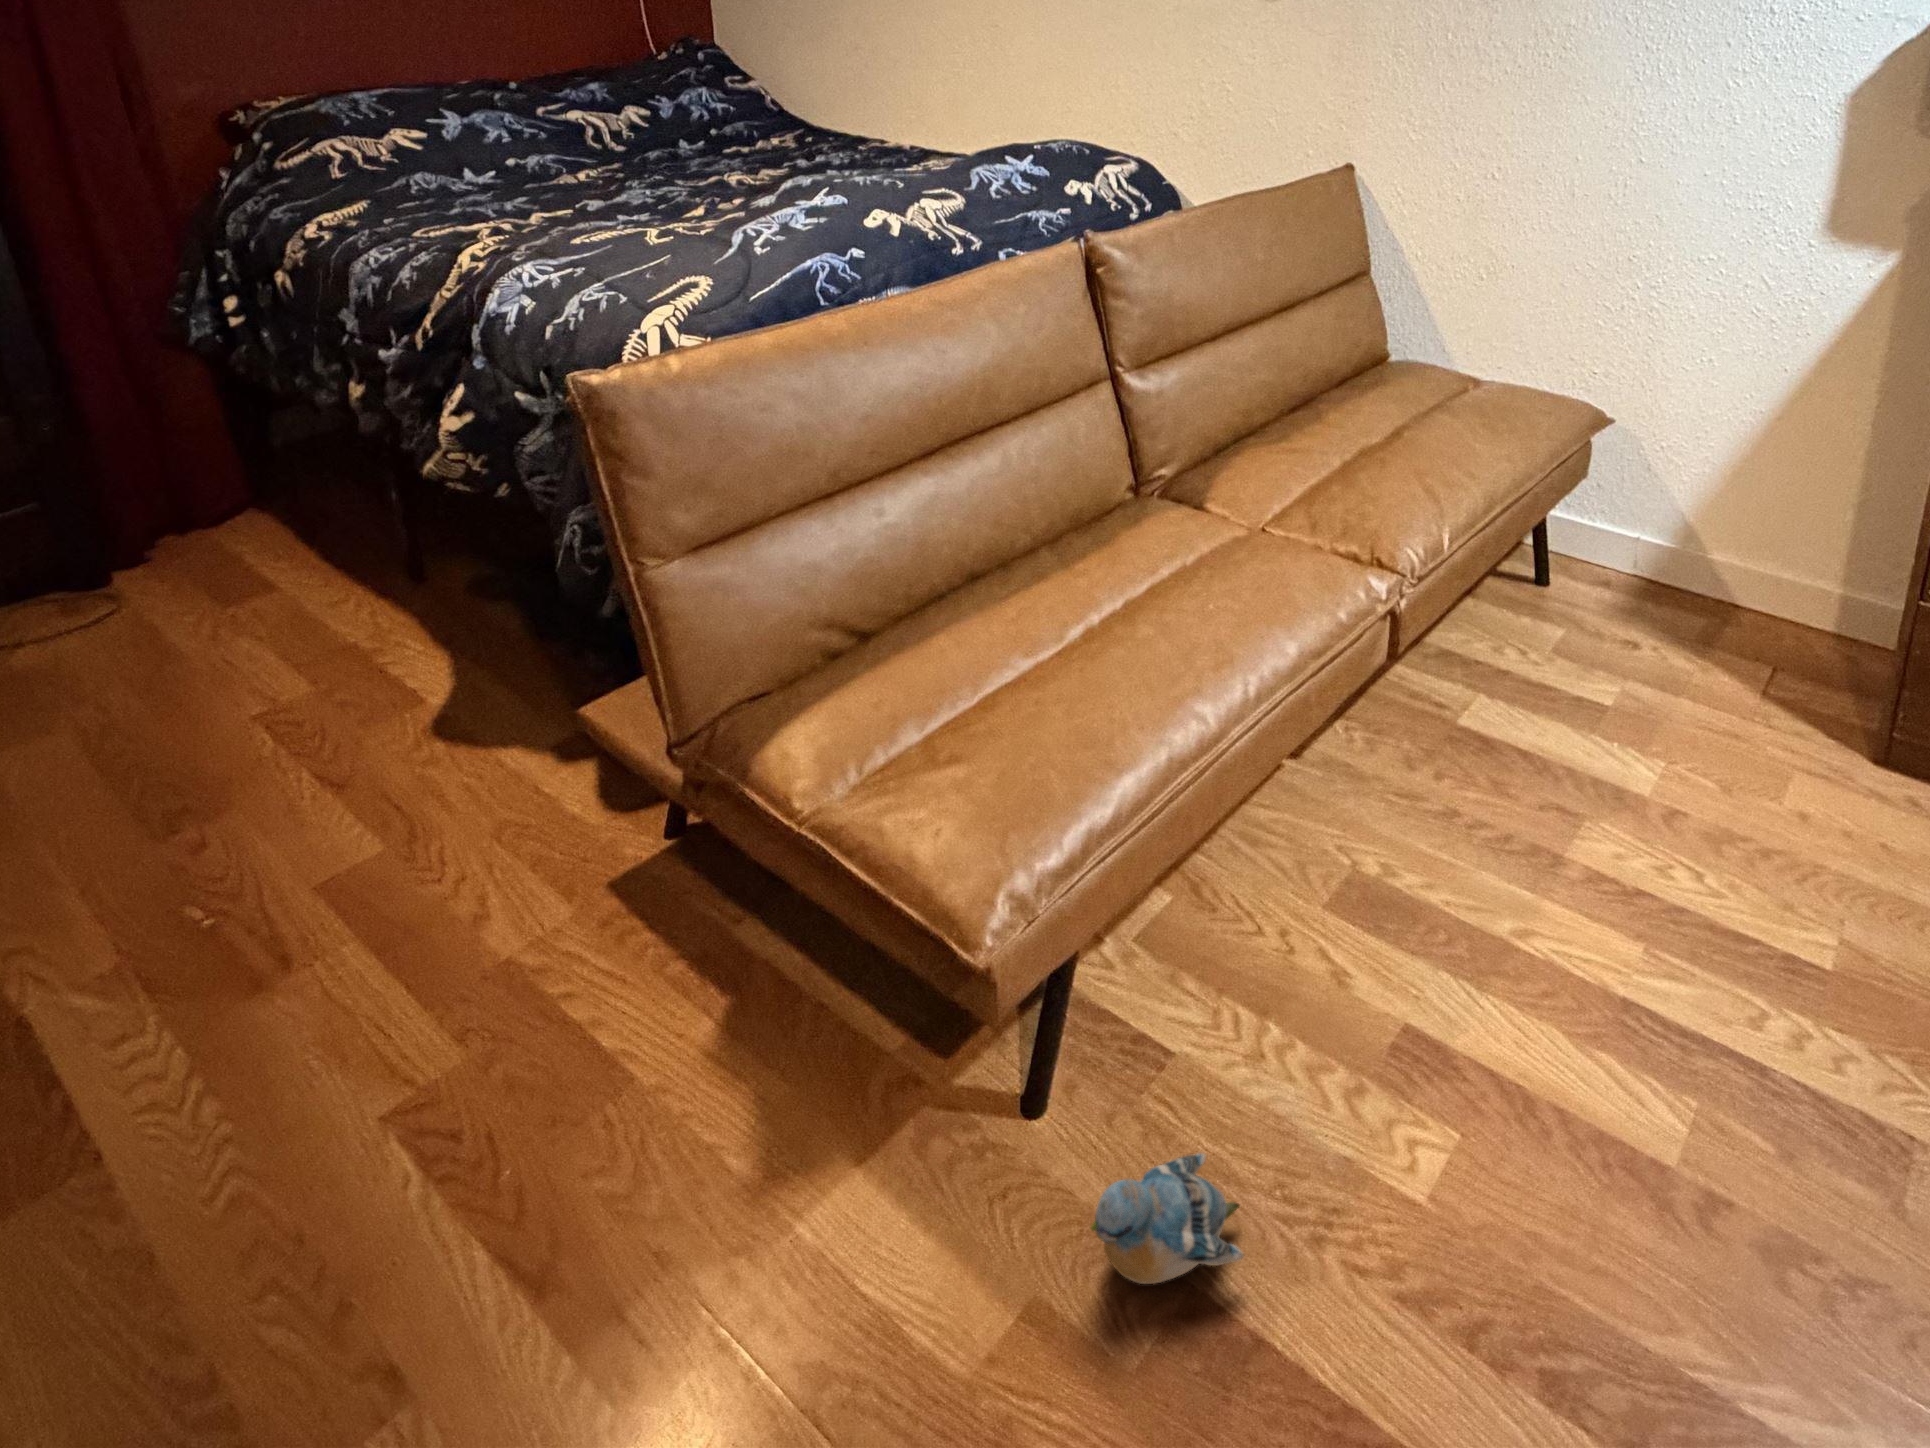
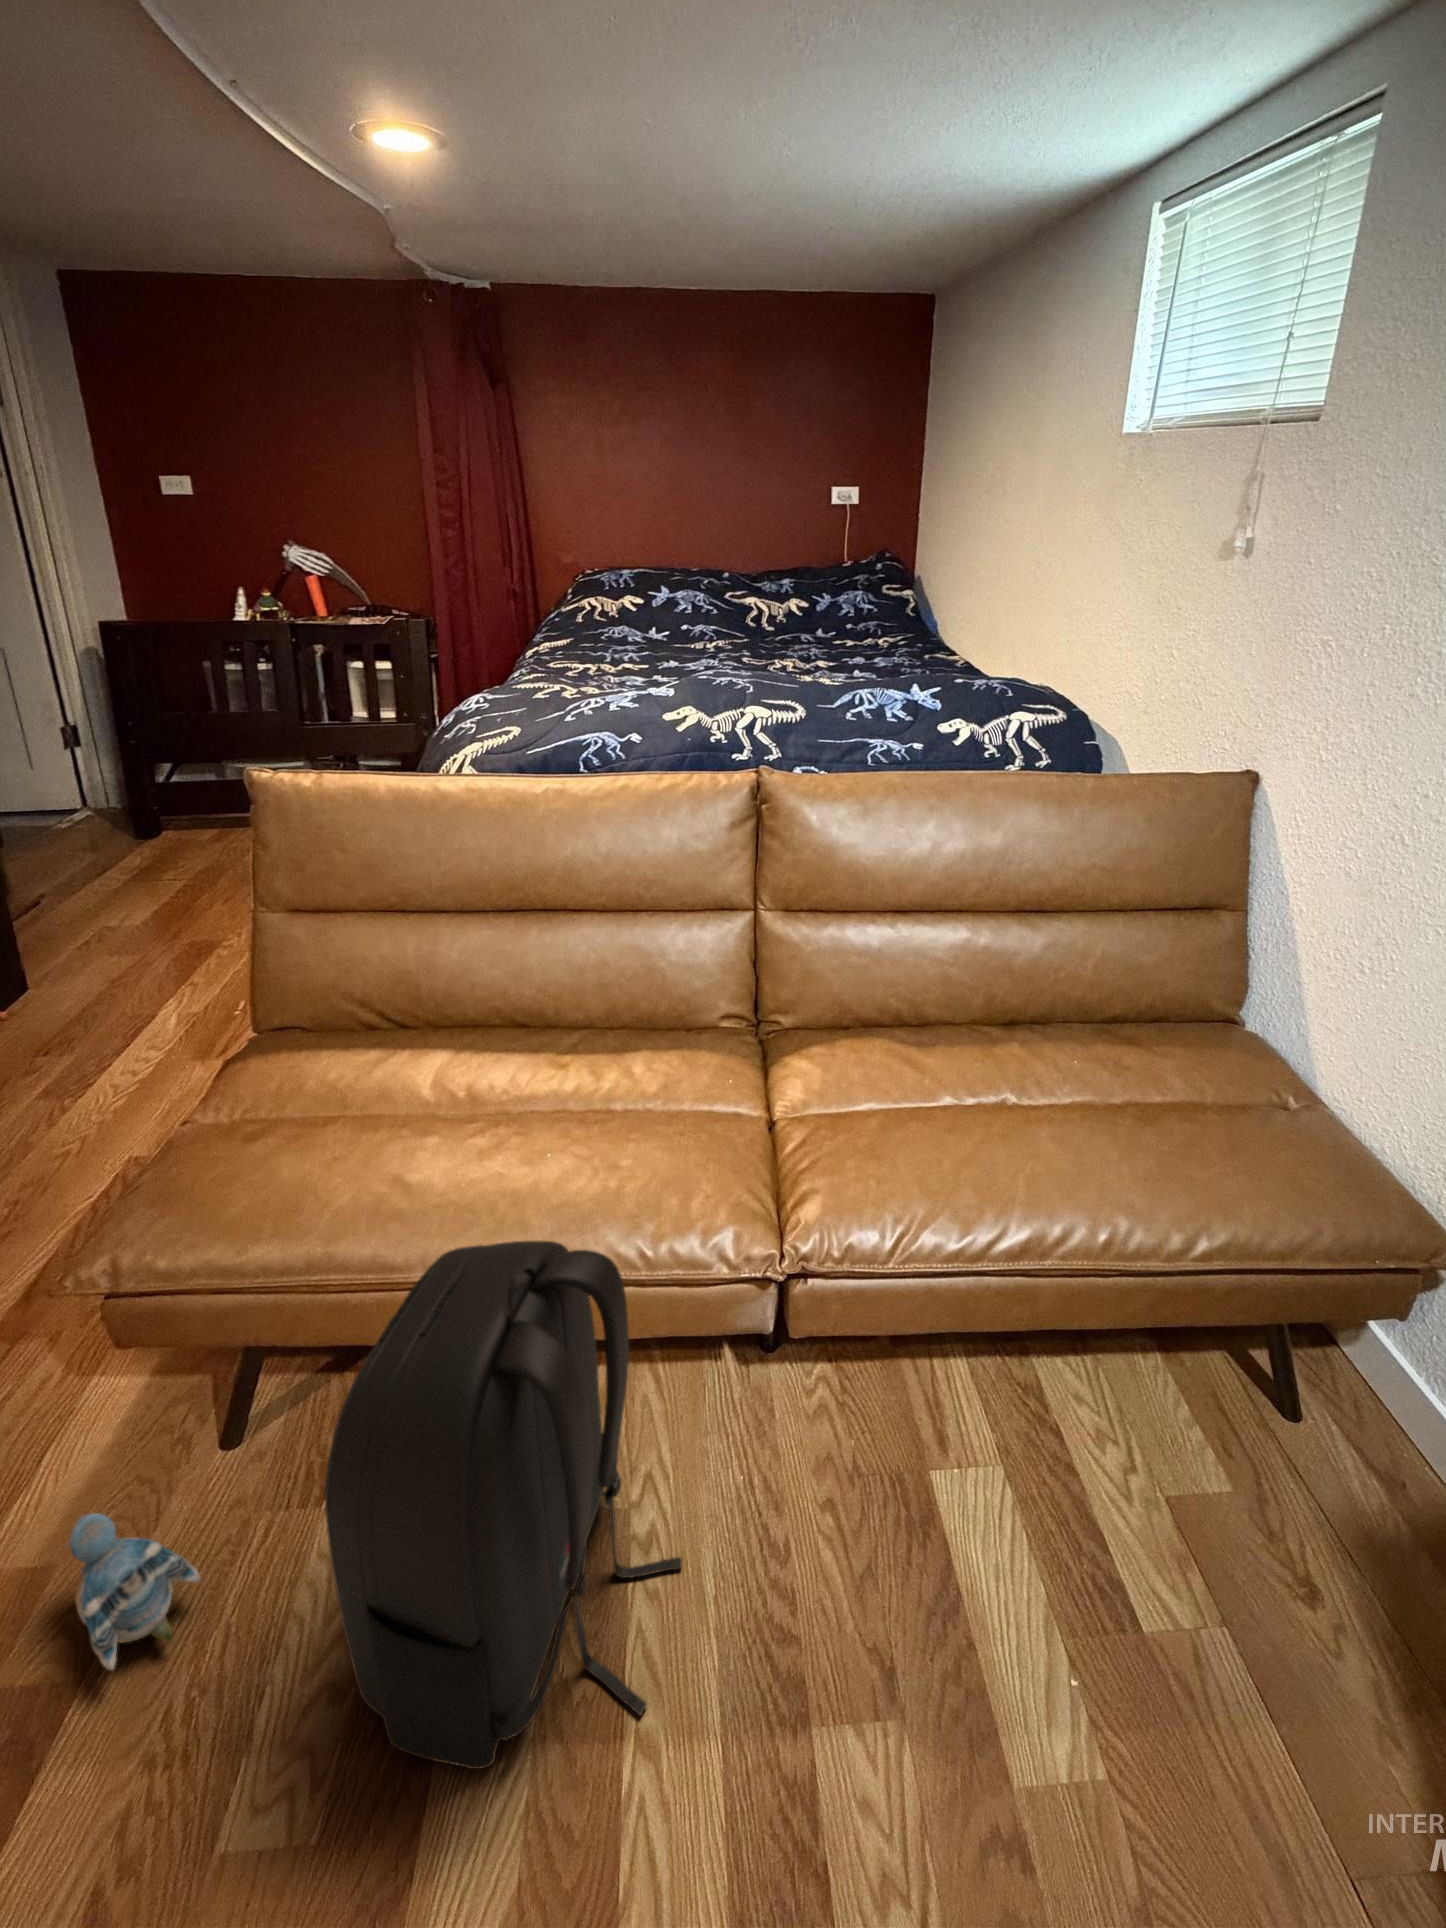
backpack: none [1235,612,1506,1080] -> present [324,1241,682,1769]

